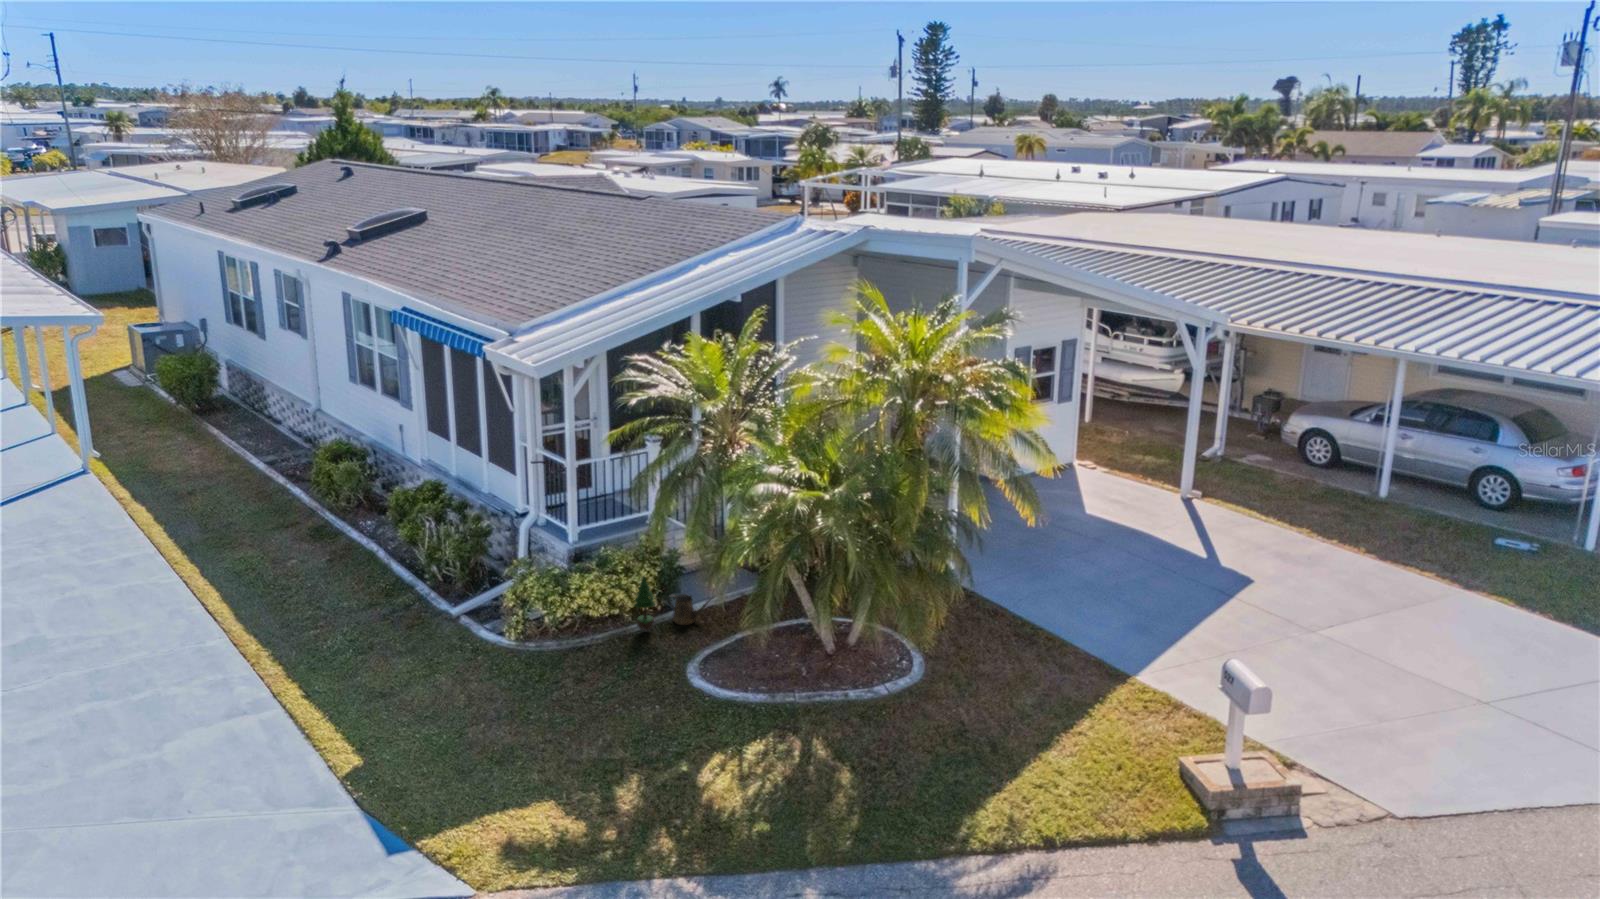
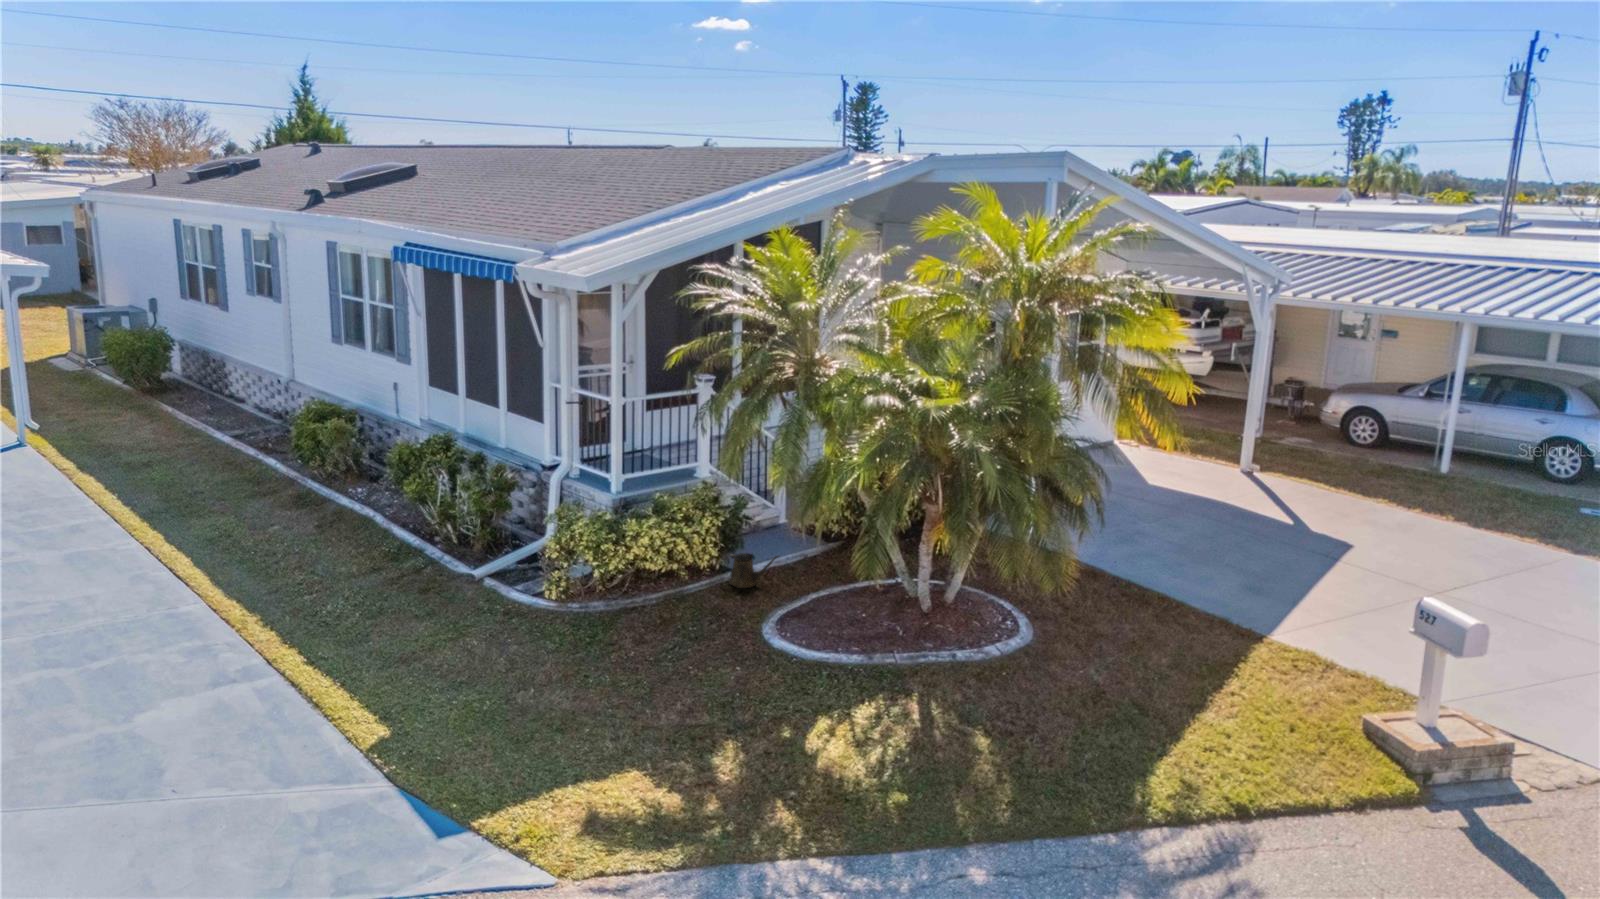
potted tree: present [634,576,655,632] -> none [689,527,715,595]

